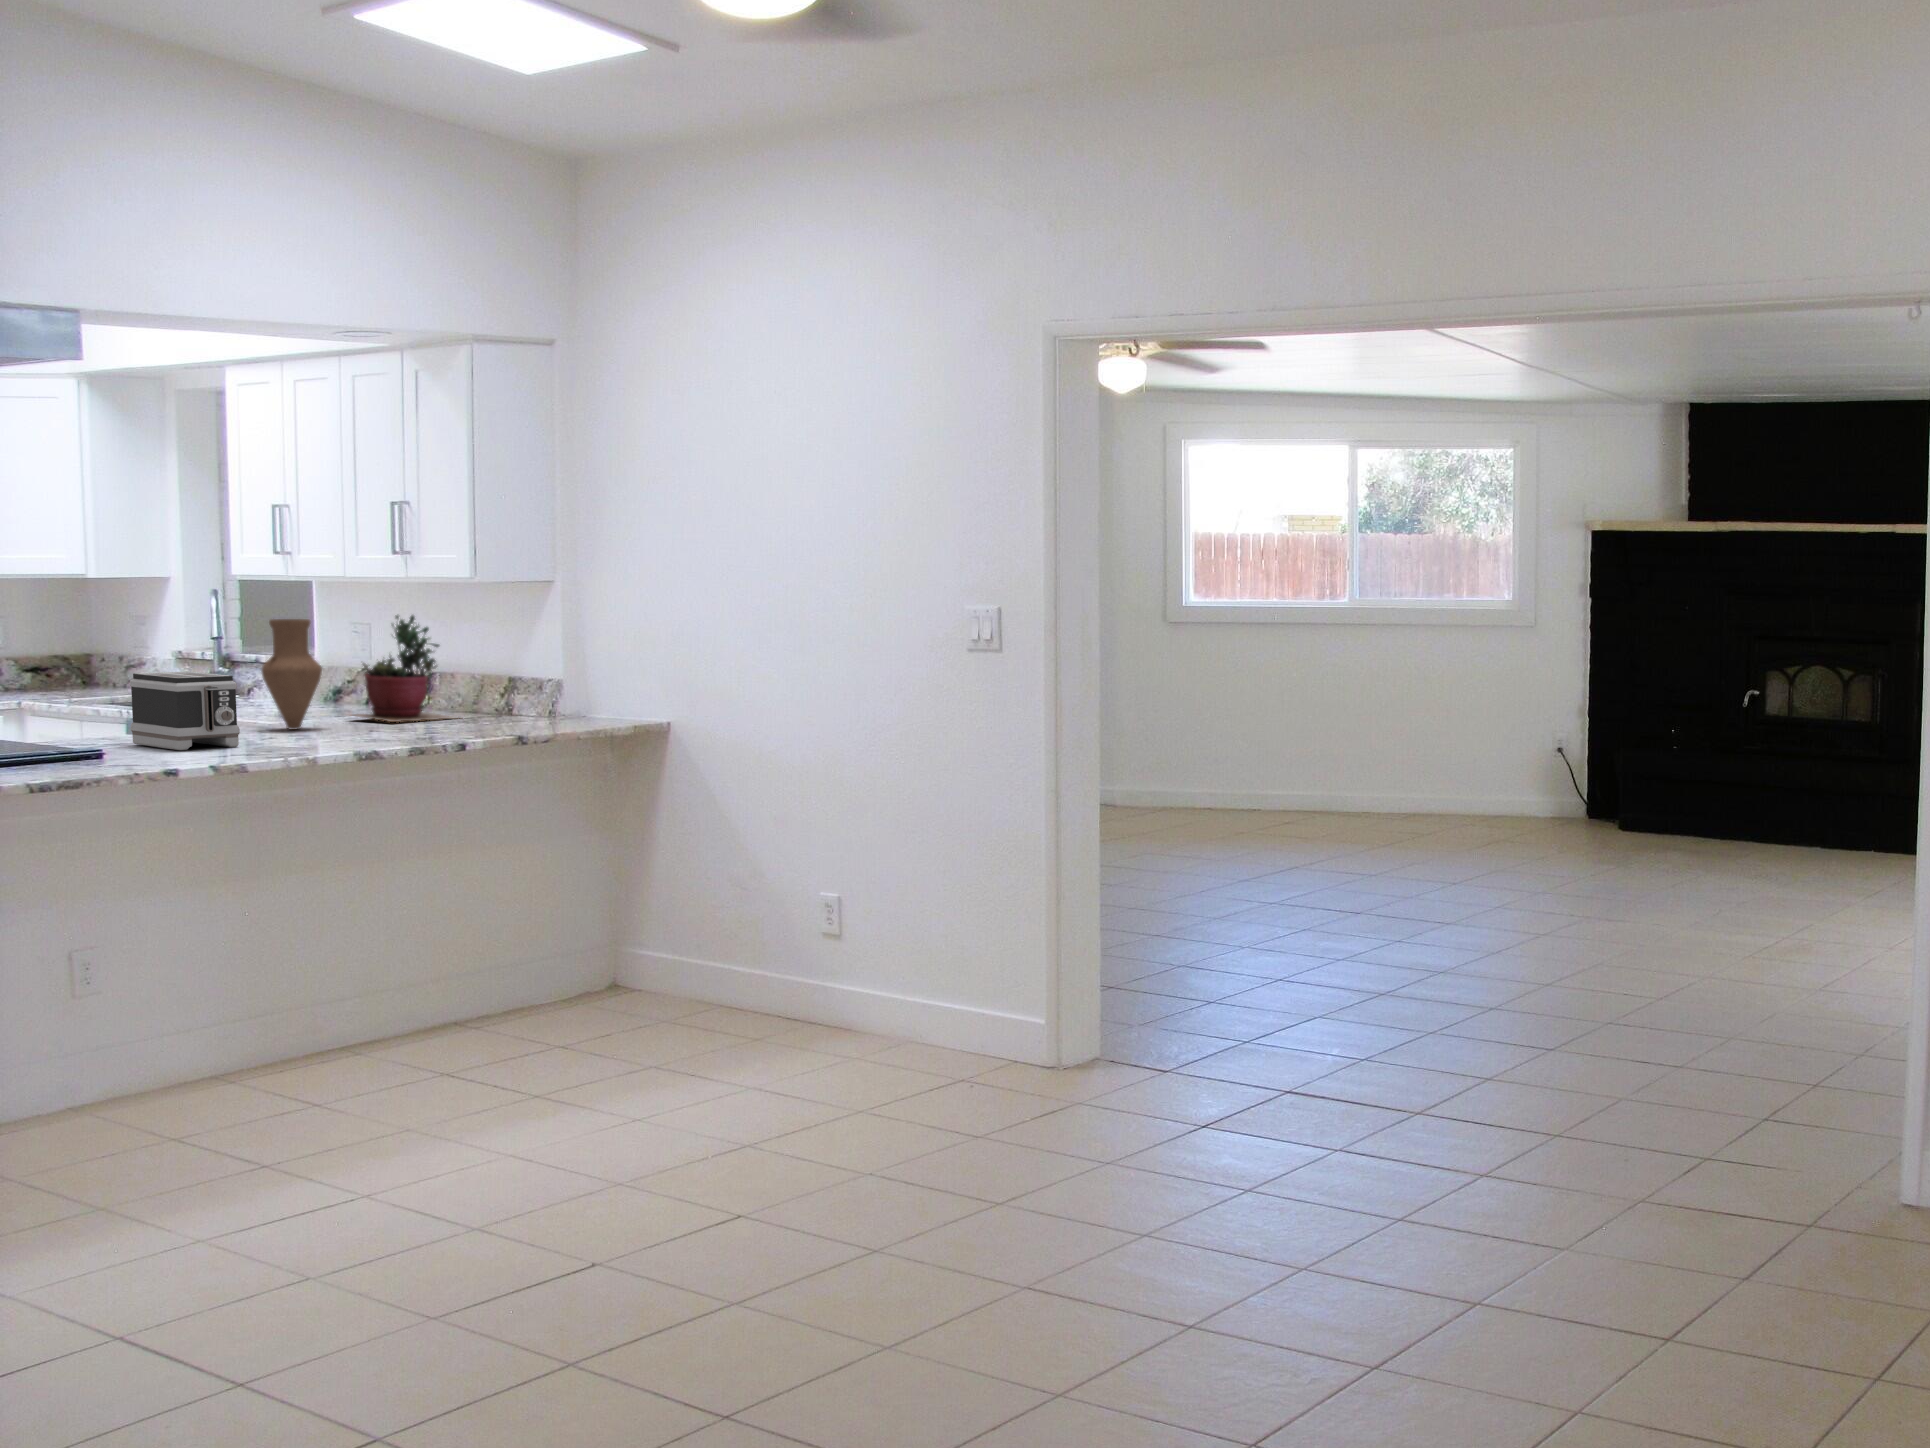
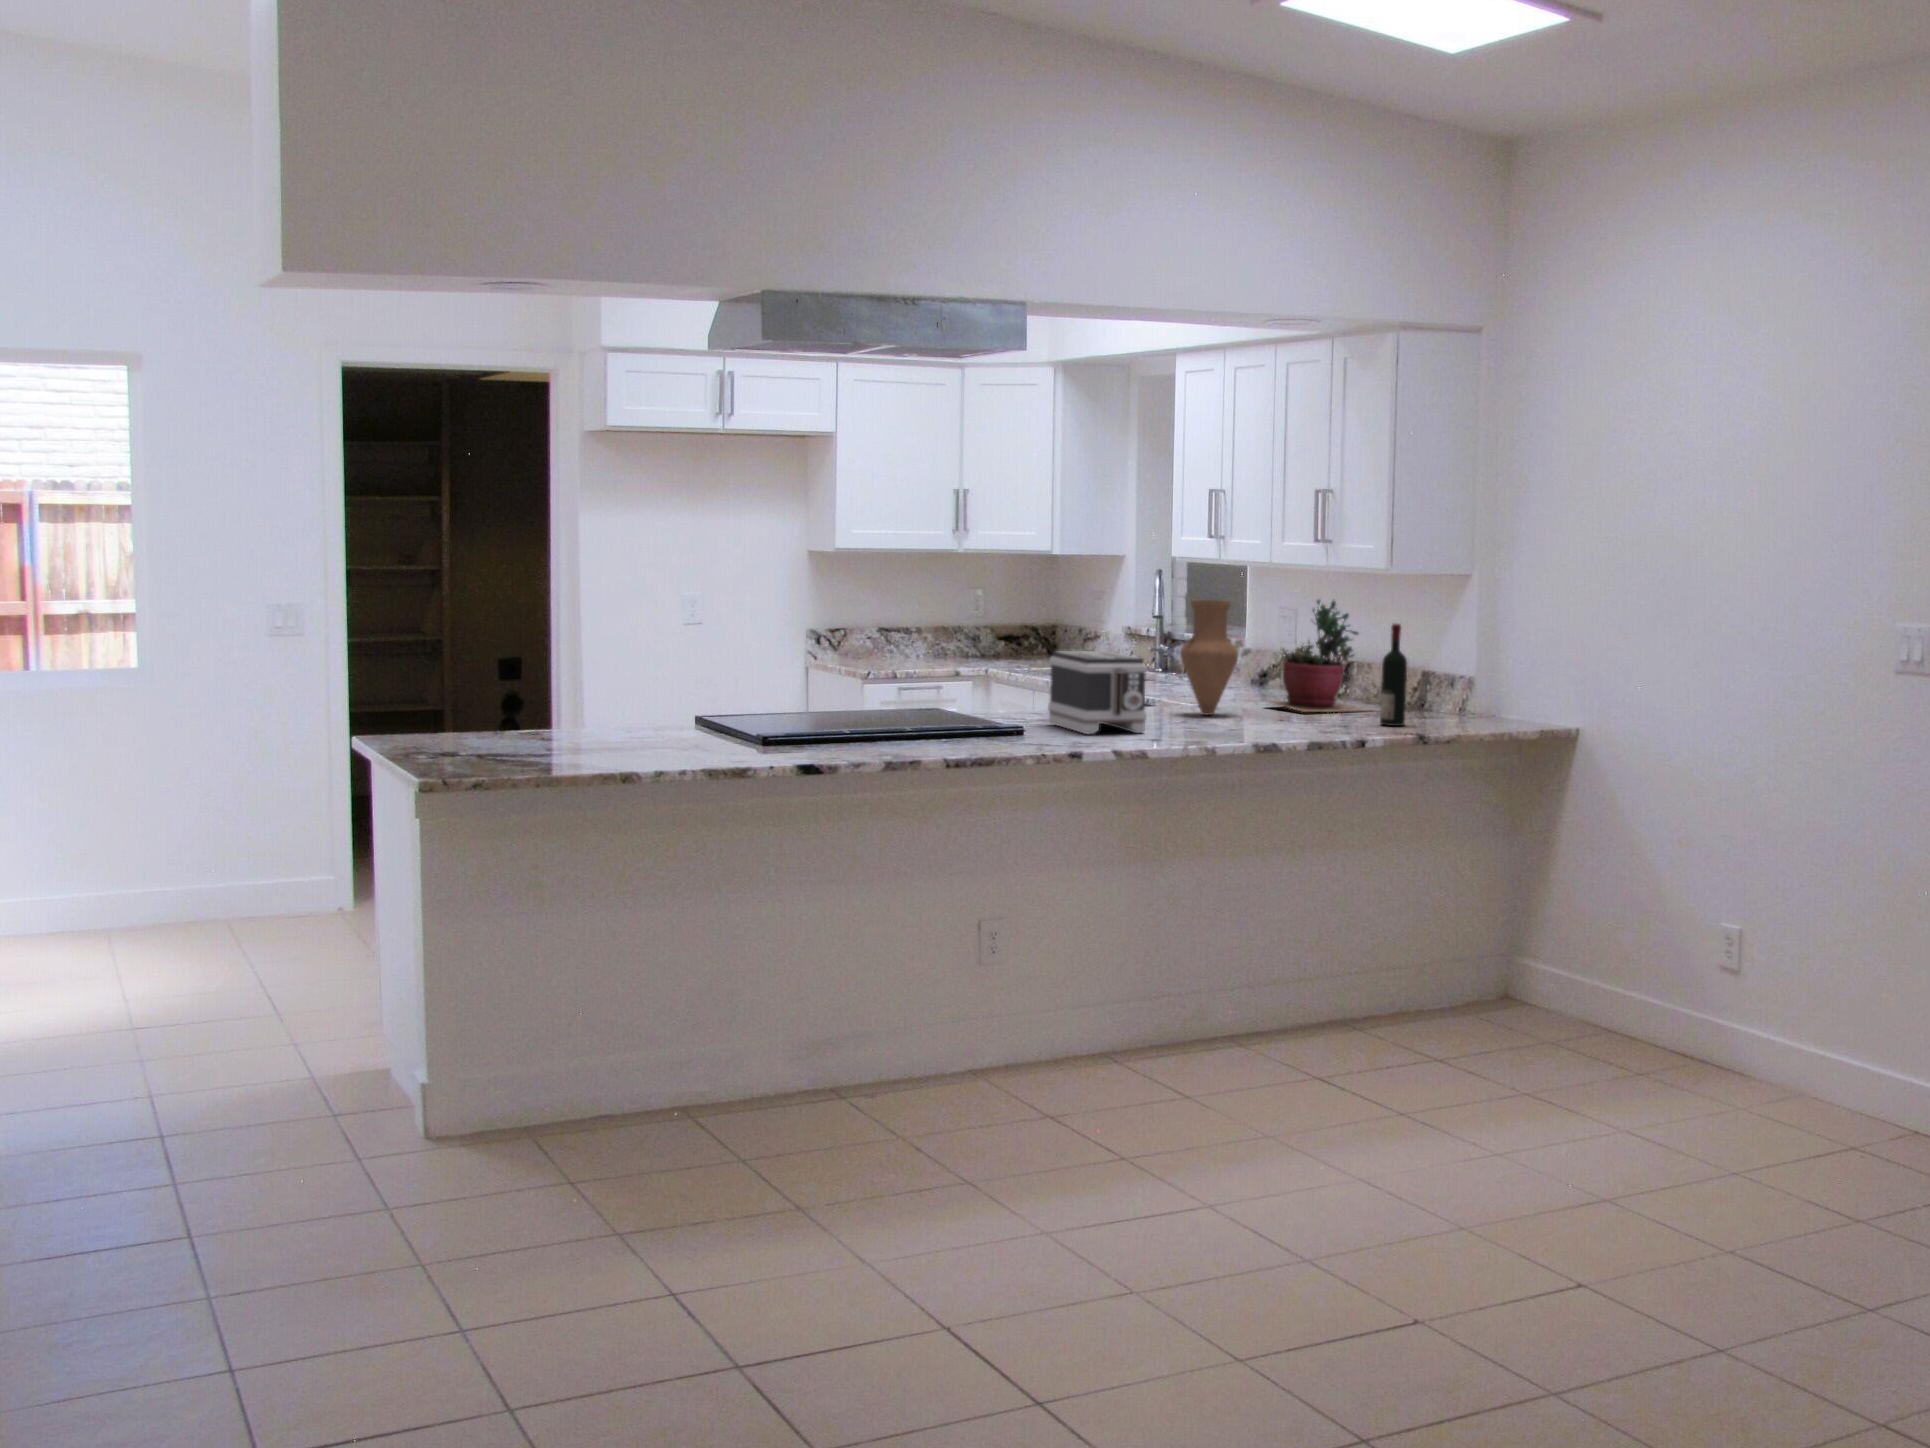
wine bottle: none [468,634,494,729] -> present [1380,624,1407,726]

